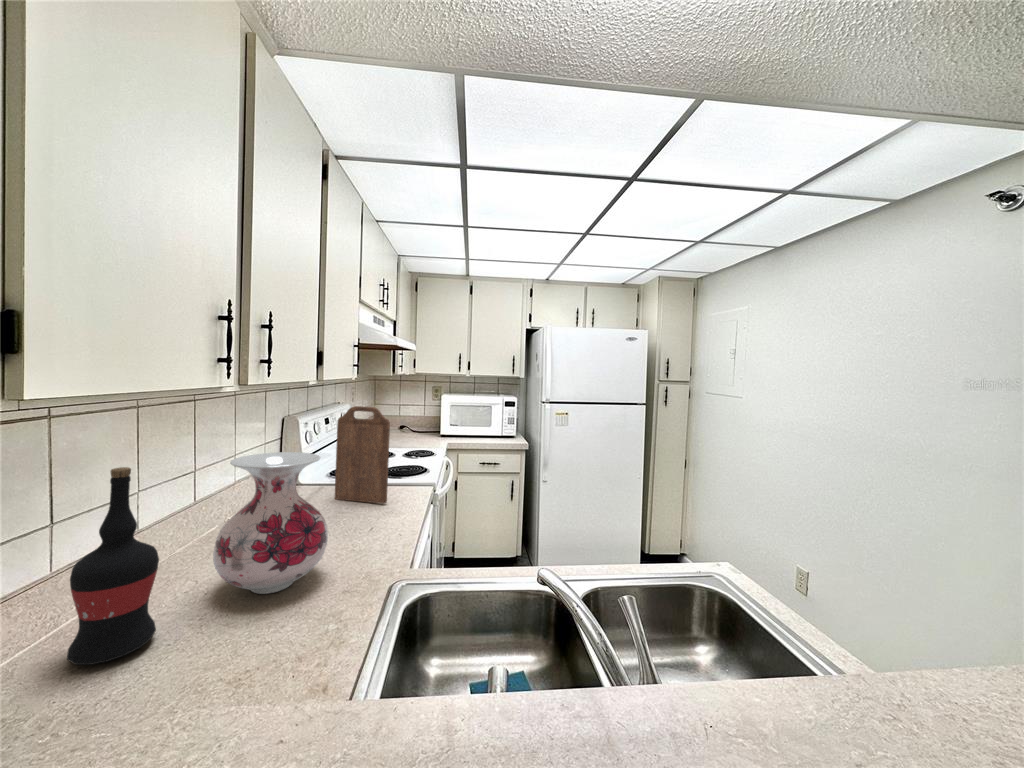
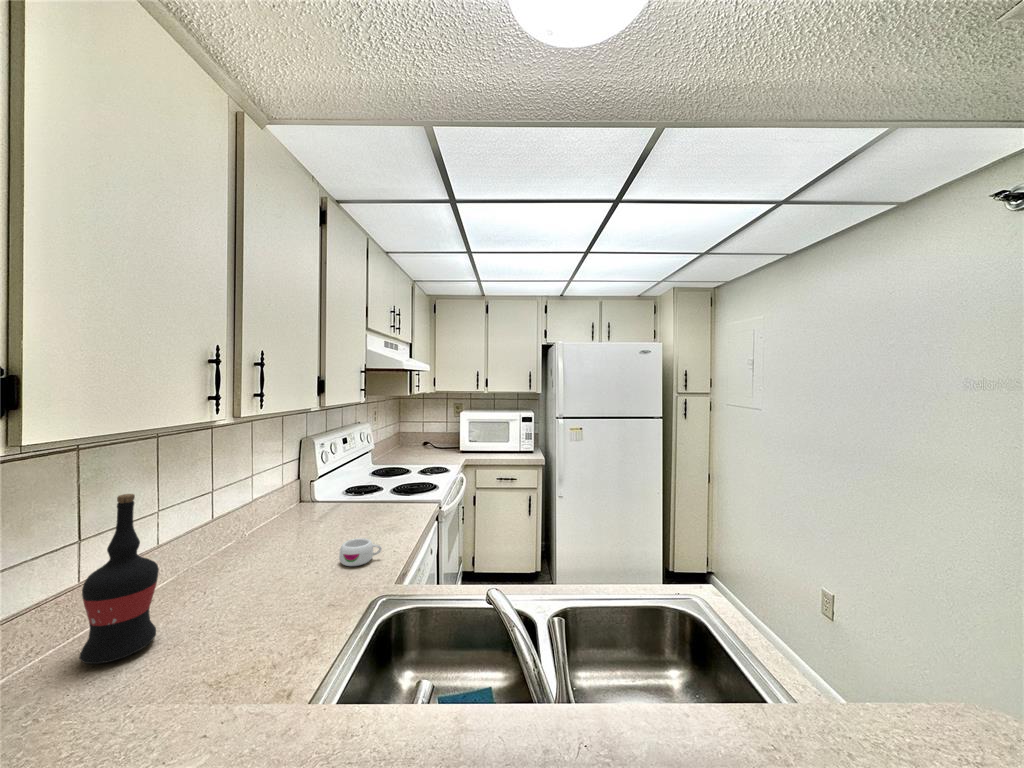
cutting board: present [335,406,390,504] -> none [344,428,392,520]
vase: present [213,452,328,594] -> none [212,475,316,605]
mug: none [344,522,390,552] -> present [339,538,382,566]

